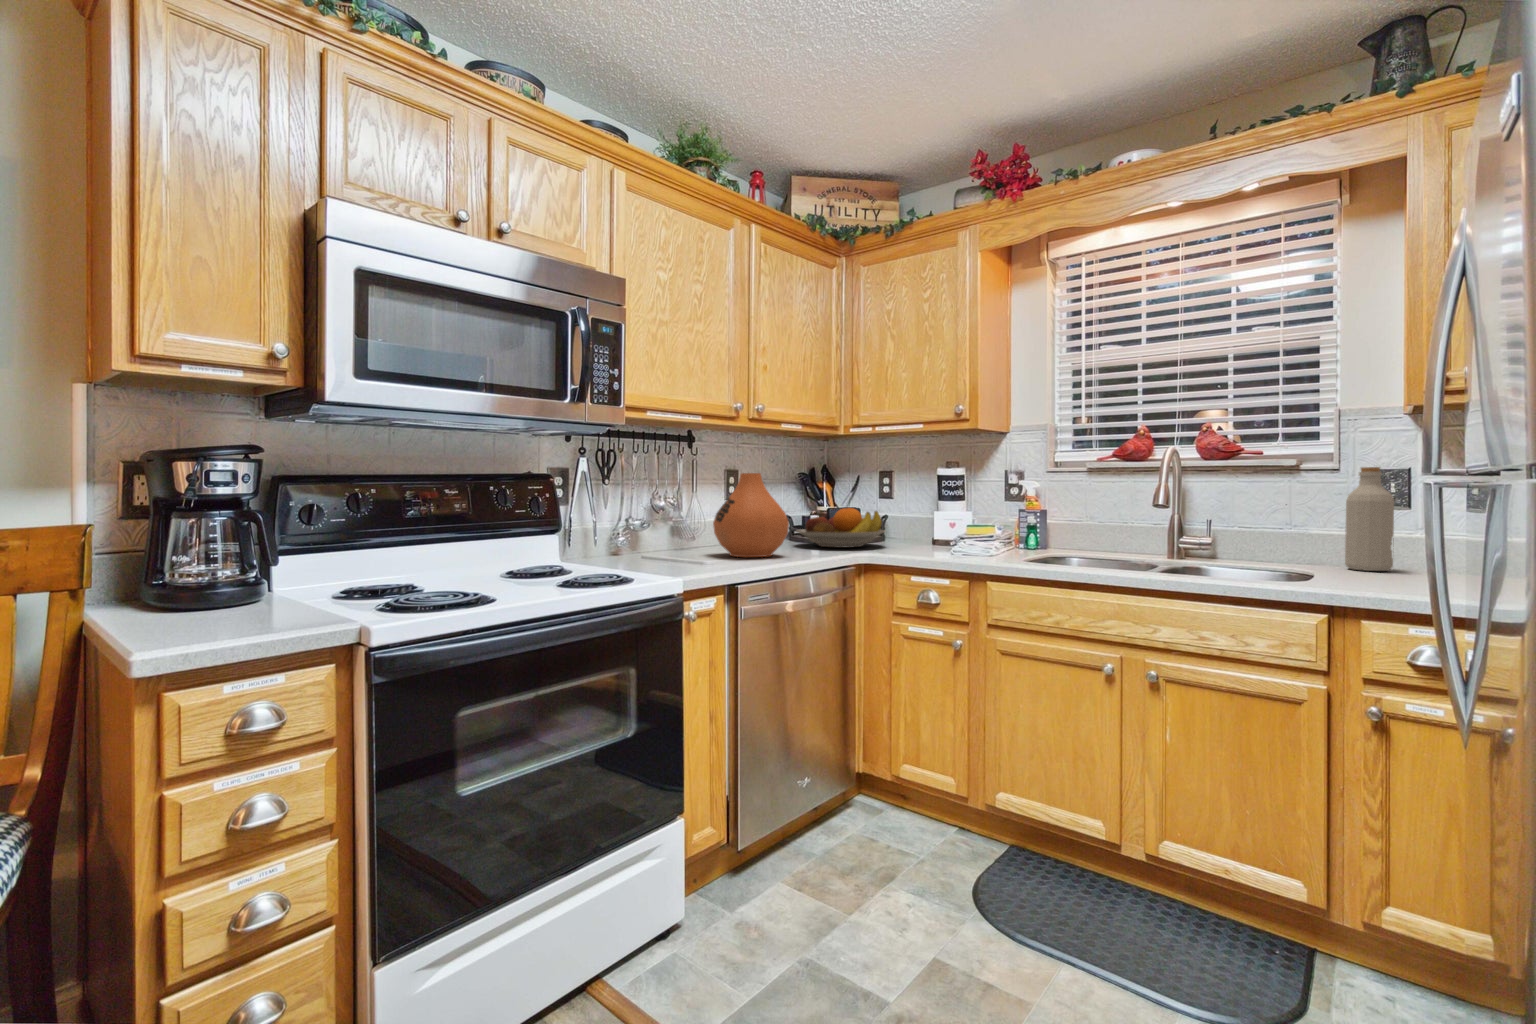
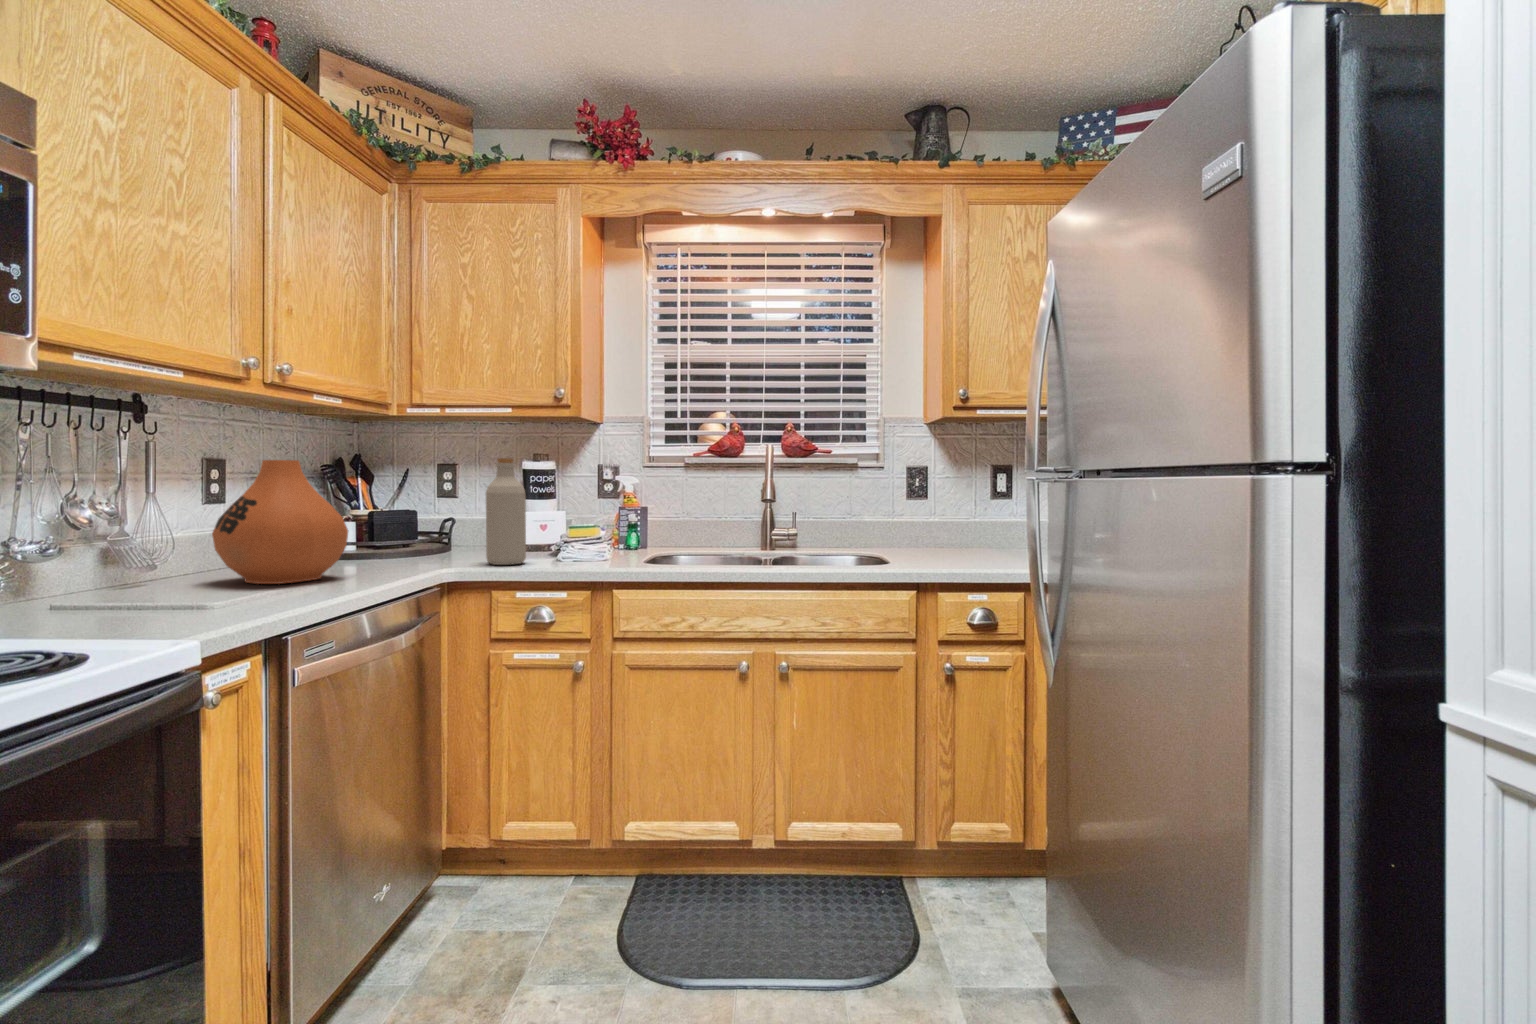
bottle: present [1345,467,1394,571] -> present [486,458,526,565]
fruit bowl: present [797,508,885,548] -> none [340,507,469,559]

